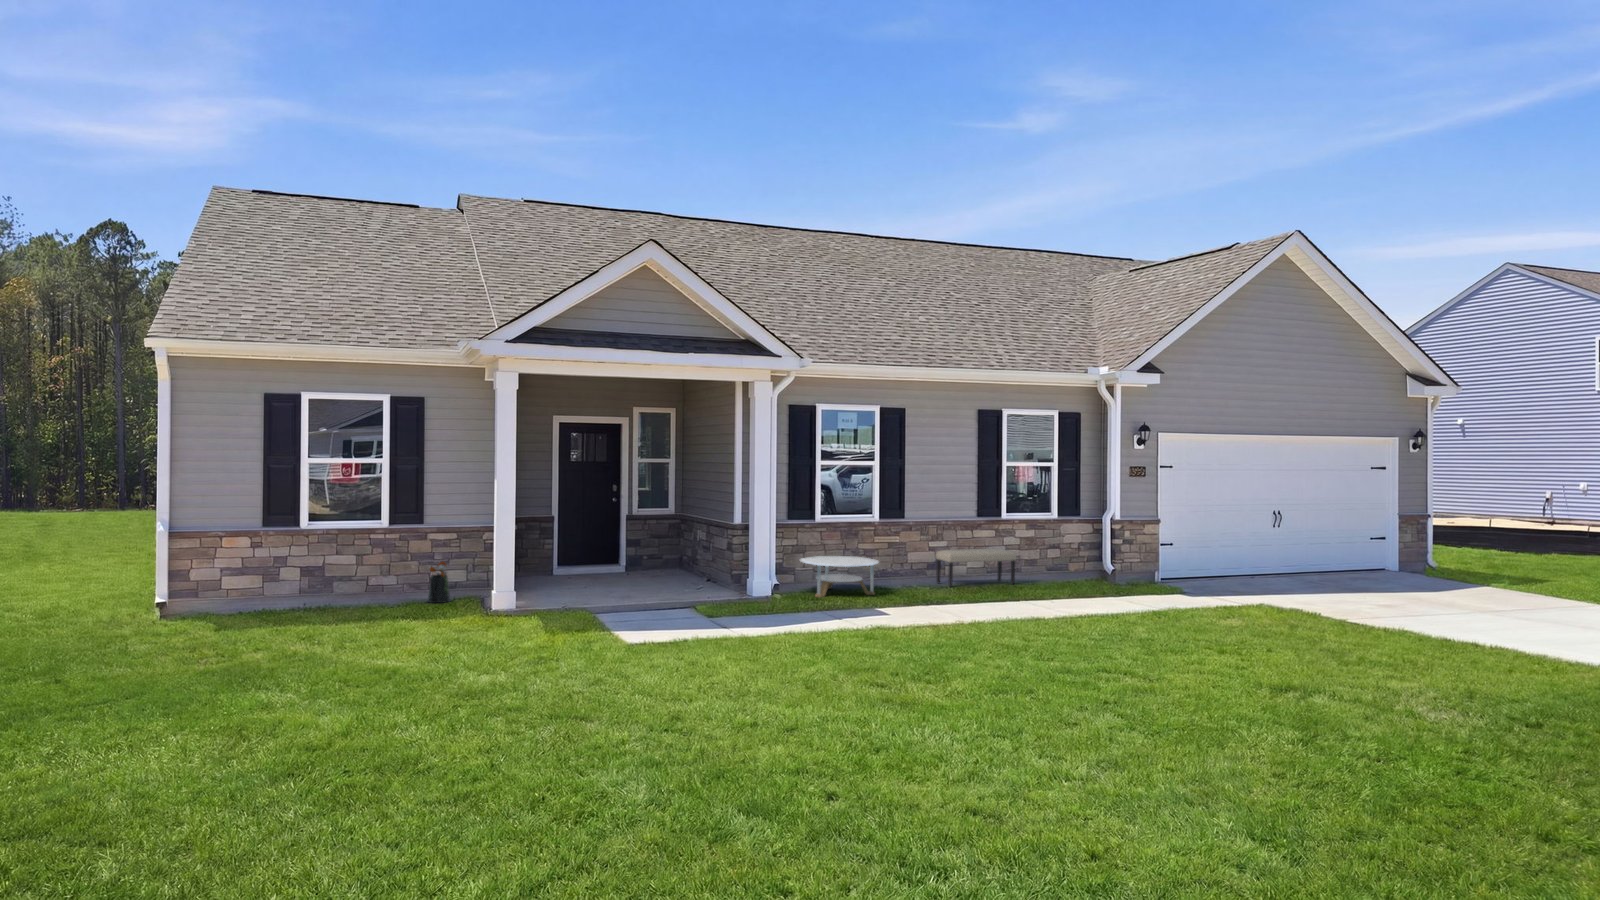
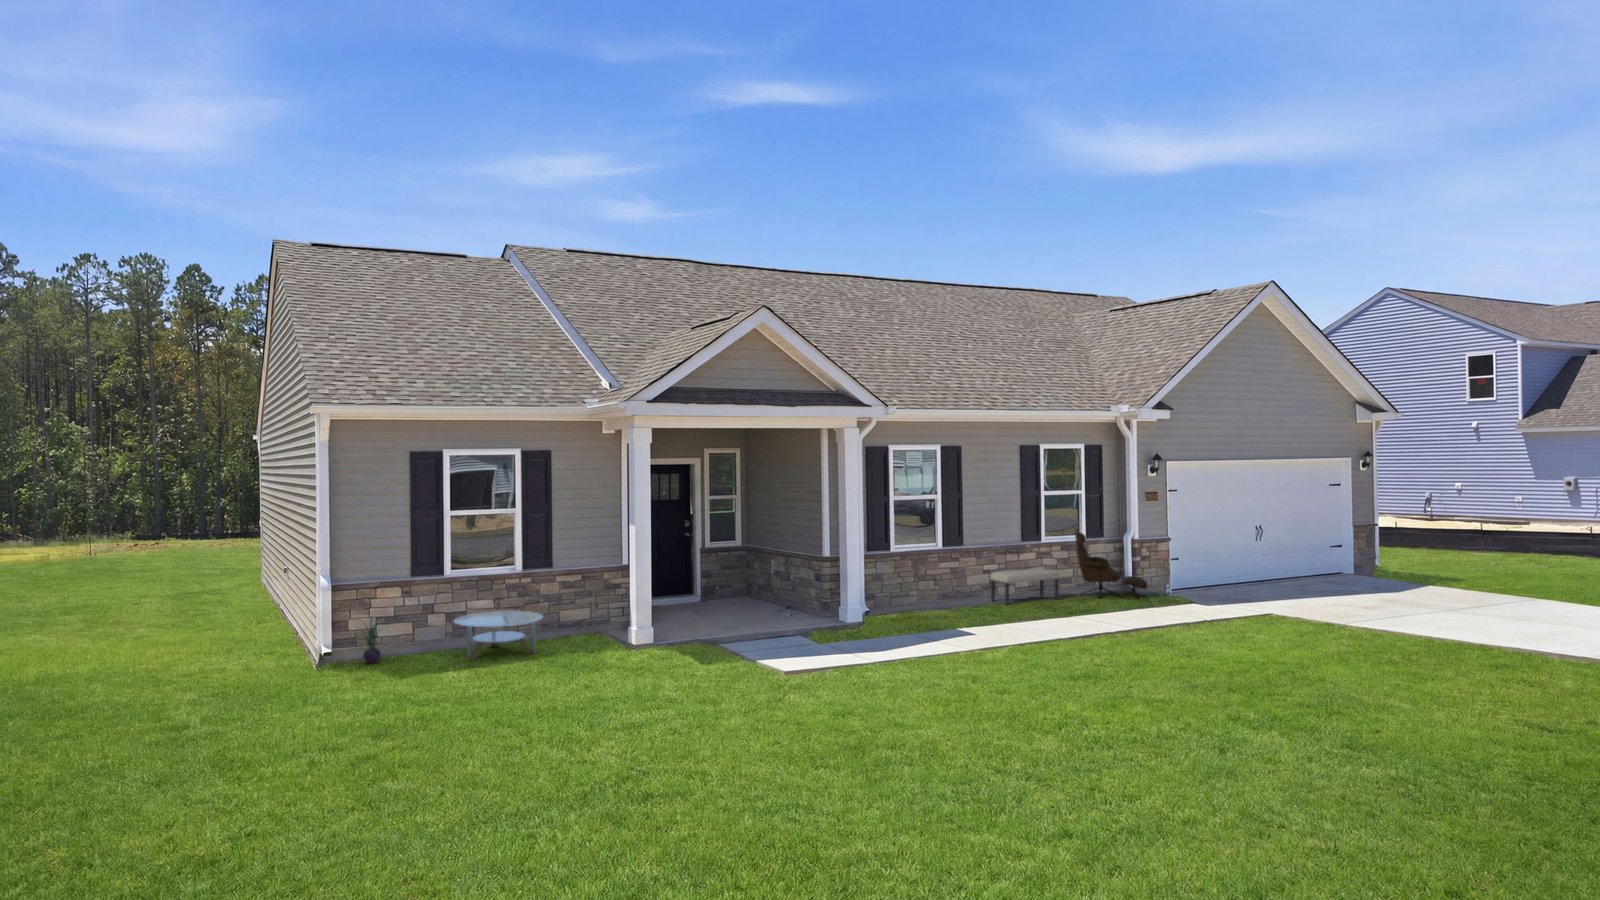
lounge chair: none [1040,510,1123,587] -> present [1075,532,1147,598]
round table: present [800,556,879,597] -> present [454,610,543,660]
watering can: present [427,562,451,603] -> none [562,602,583,642]
decorative plant: none [176,564,239,614] -> present [363,617,381,664]

